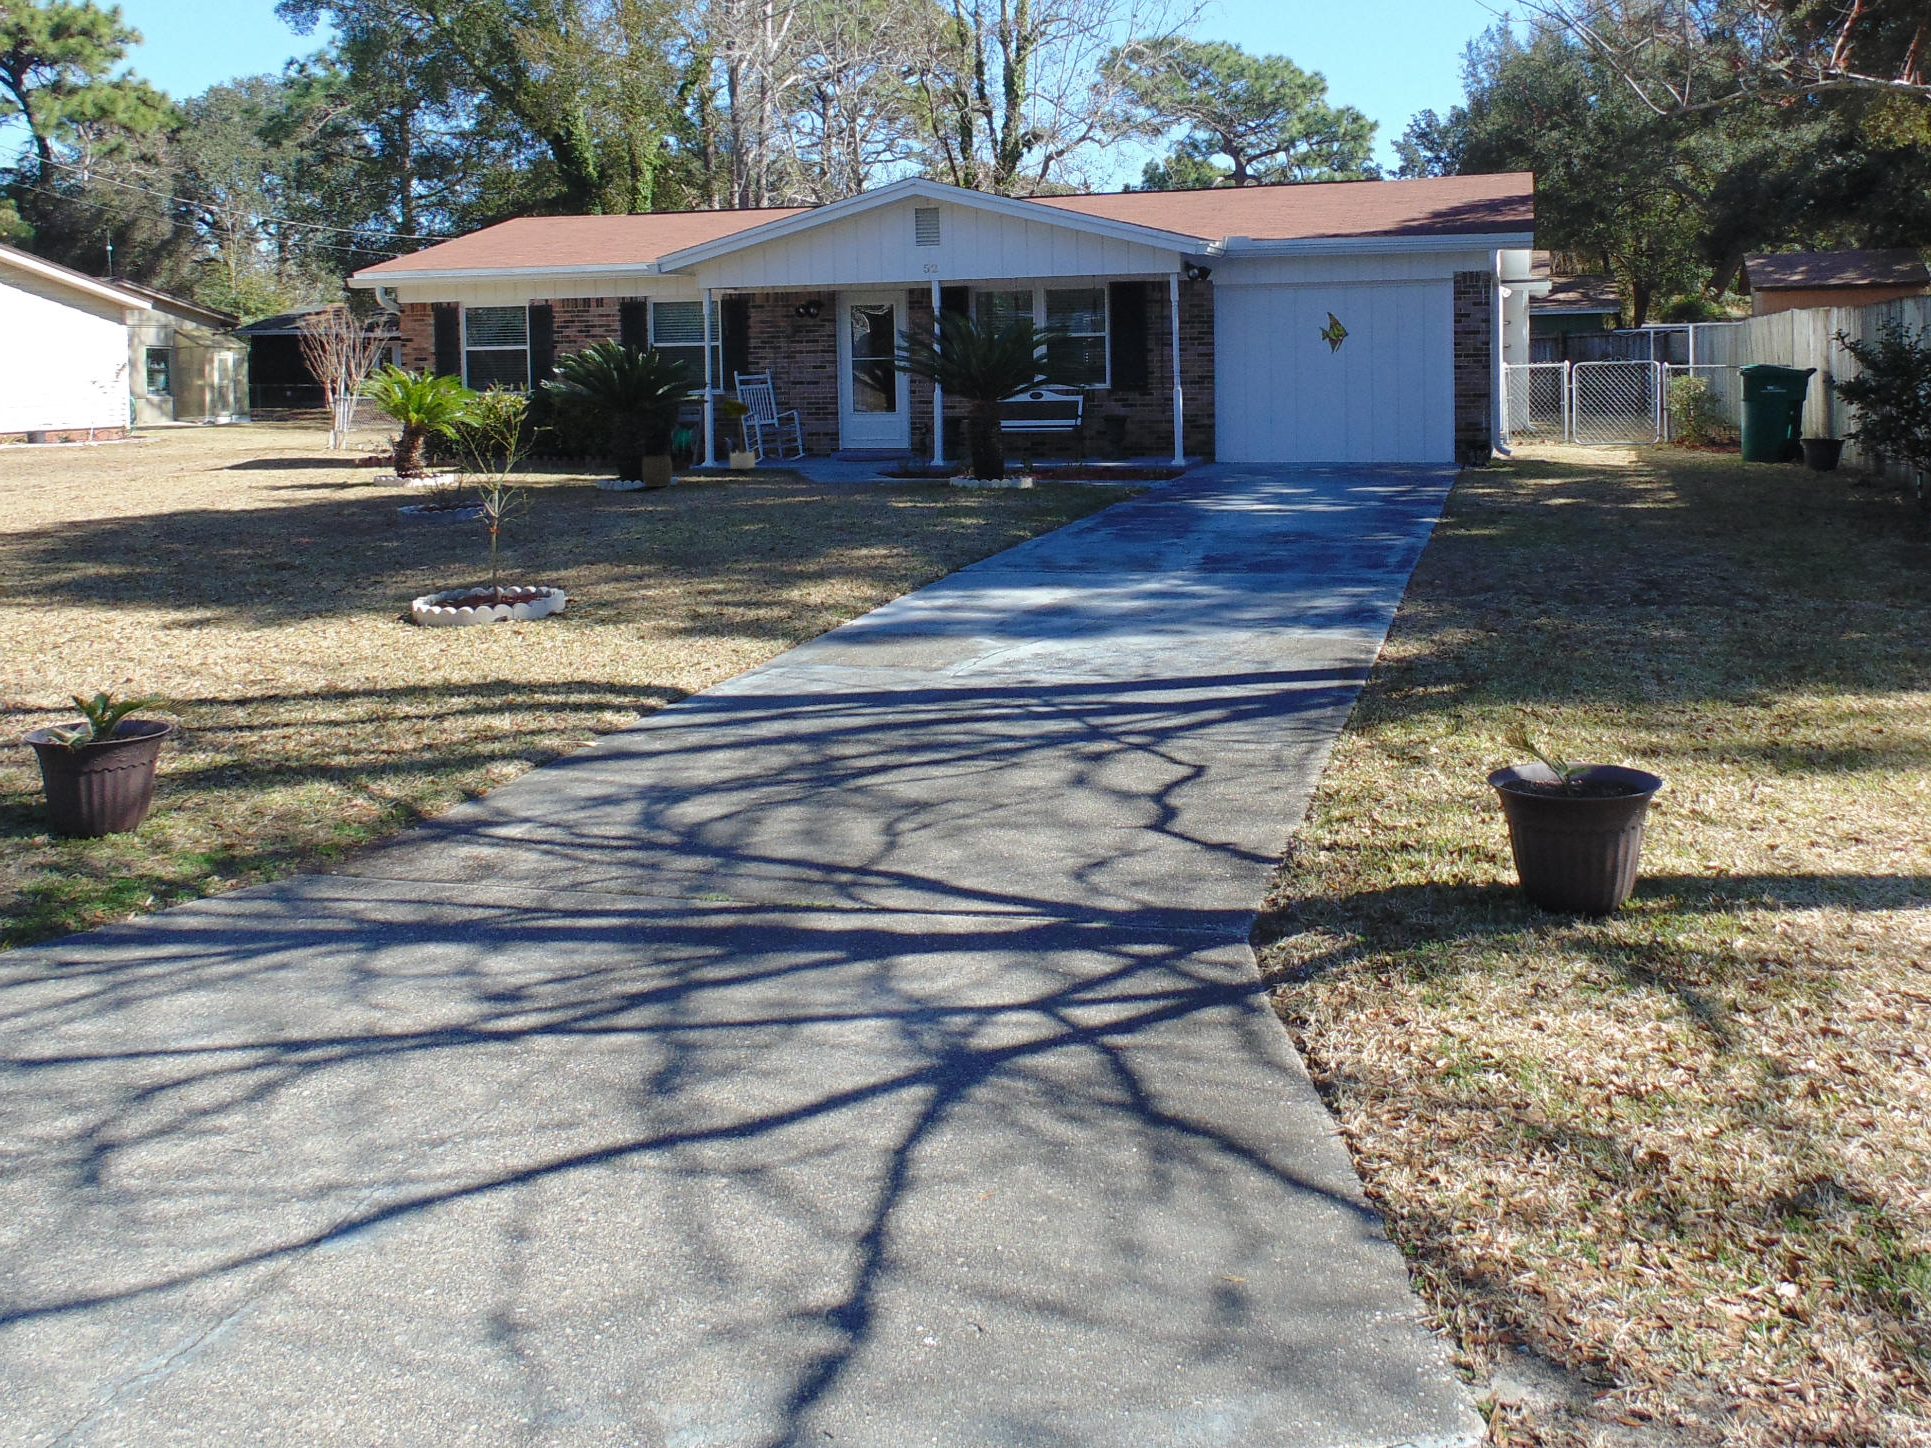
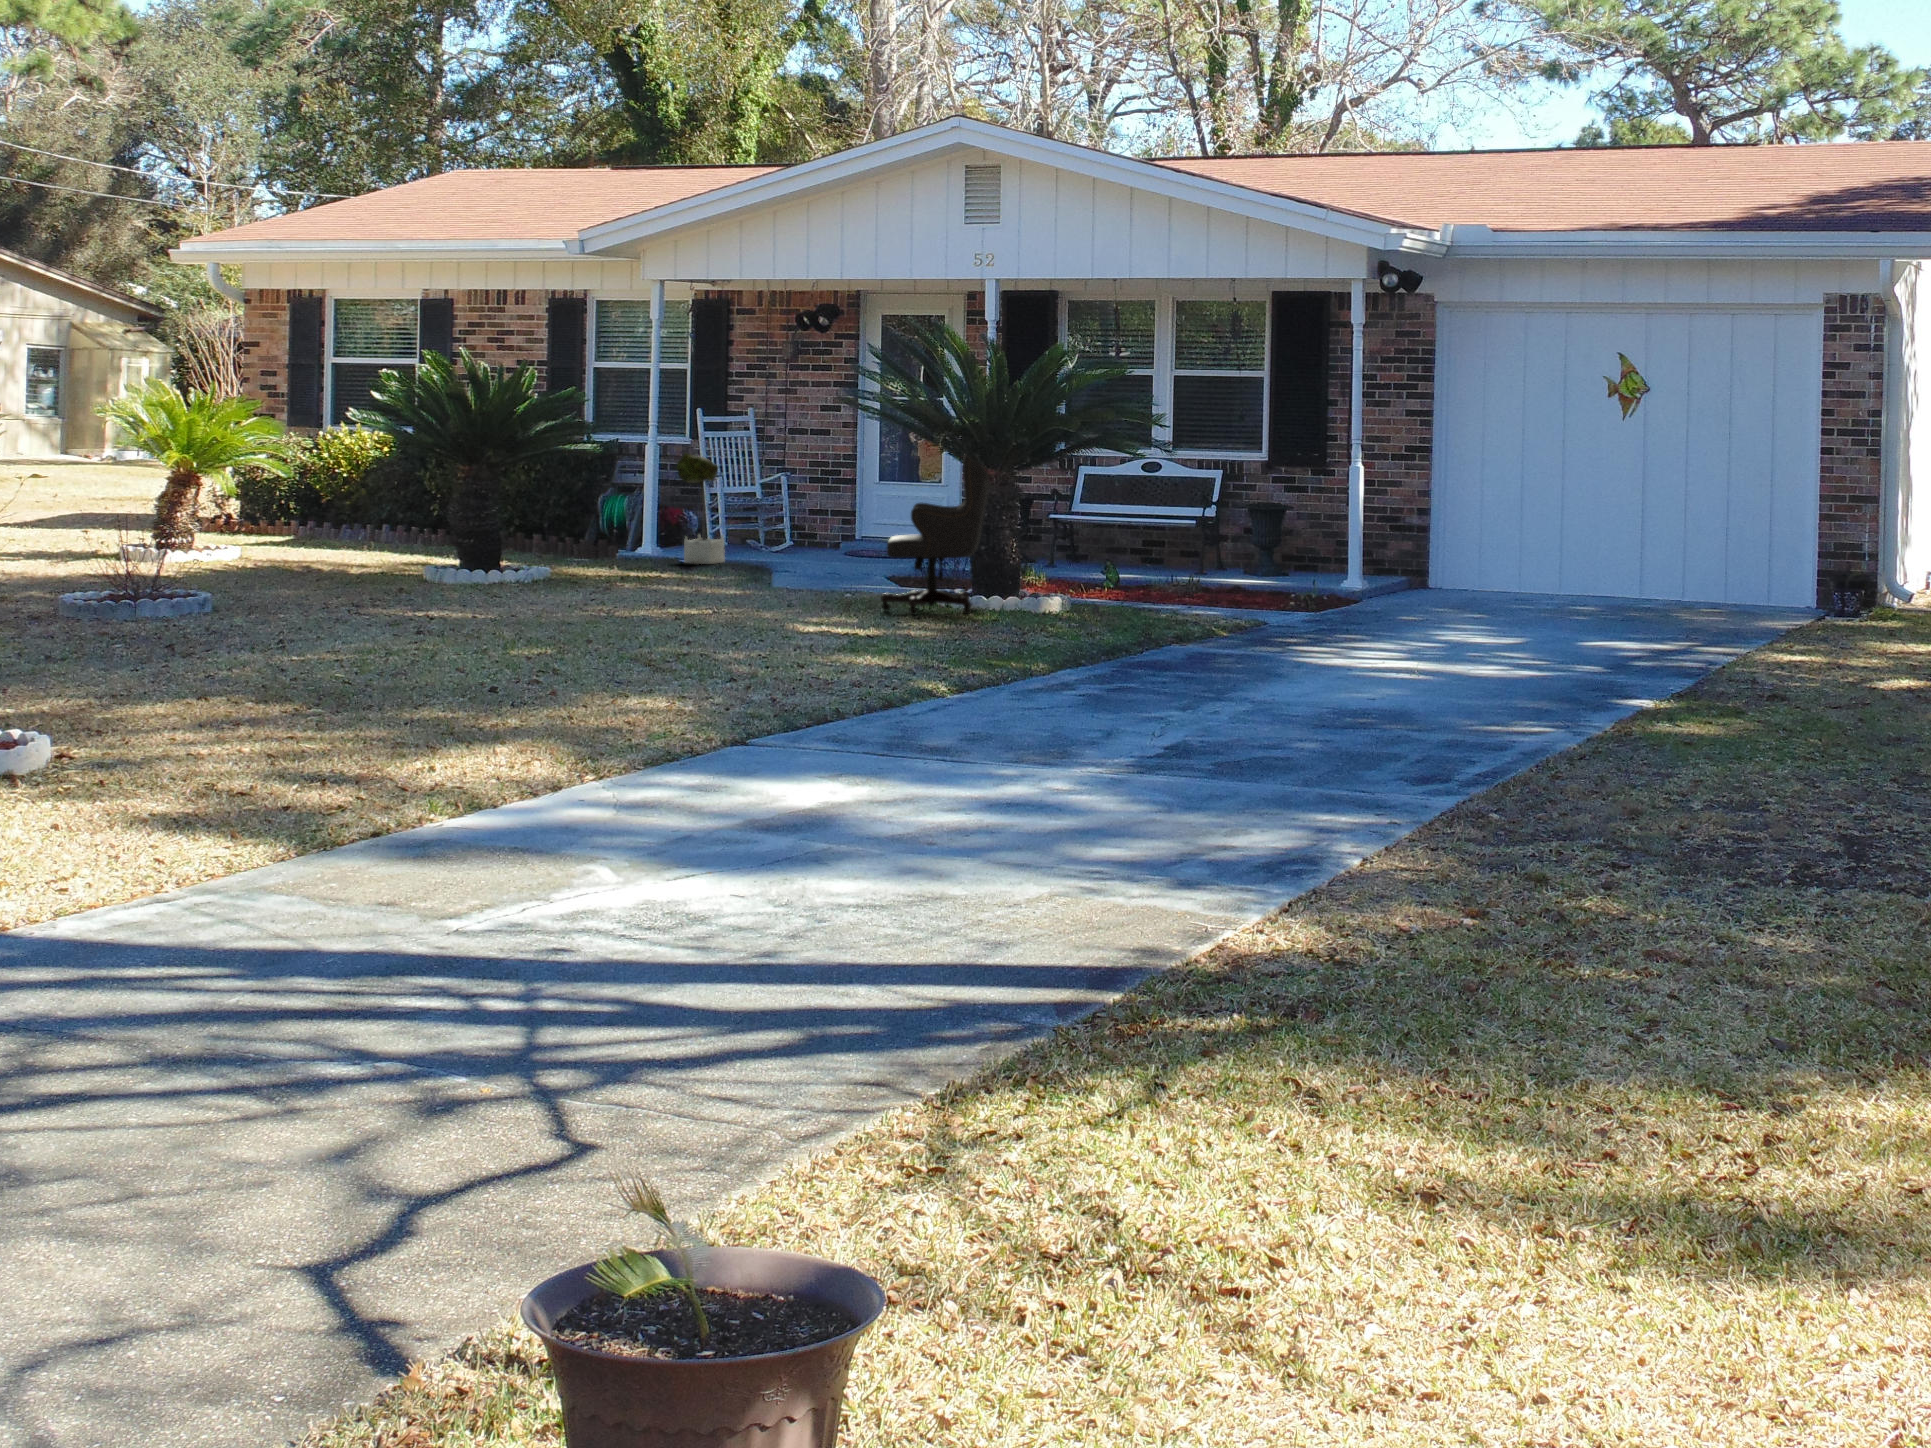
chair: none [903,386,971,493] -> present [881,455,989,615]
woven basket: present [642,456,672,487] -> none [512,536,559,585]

